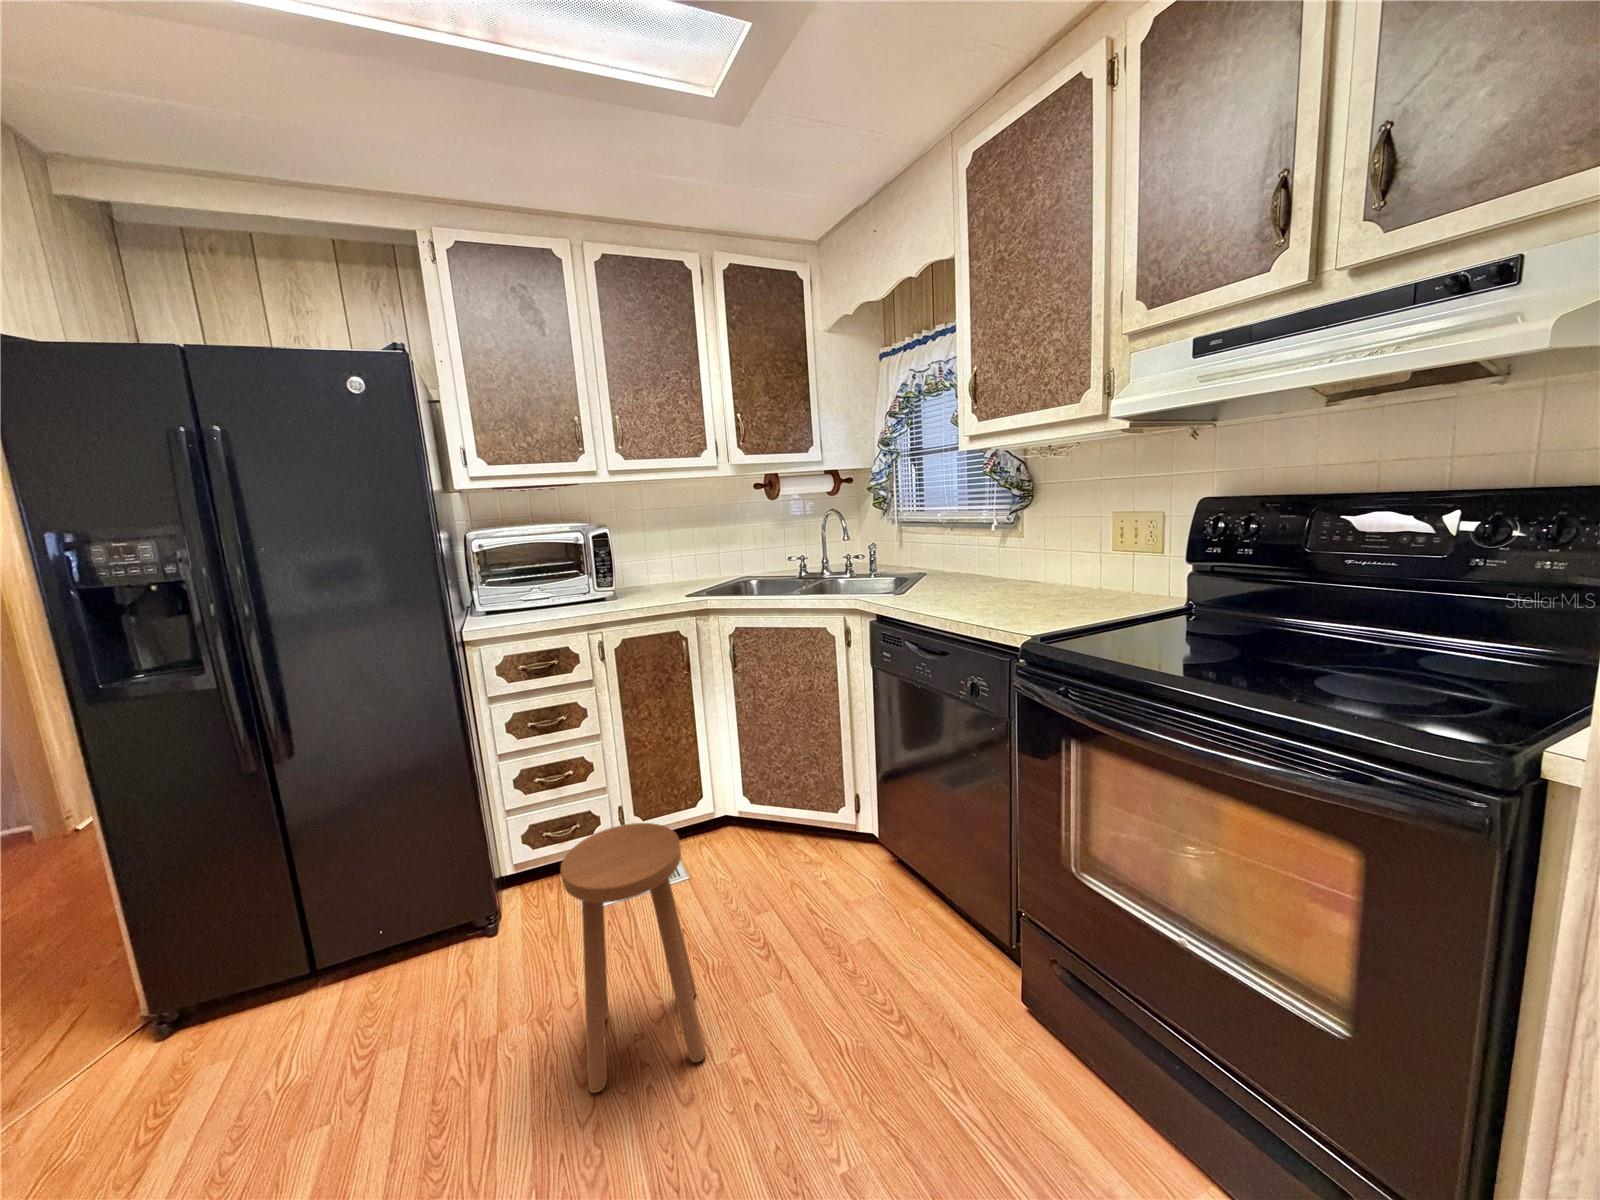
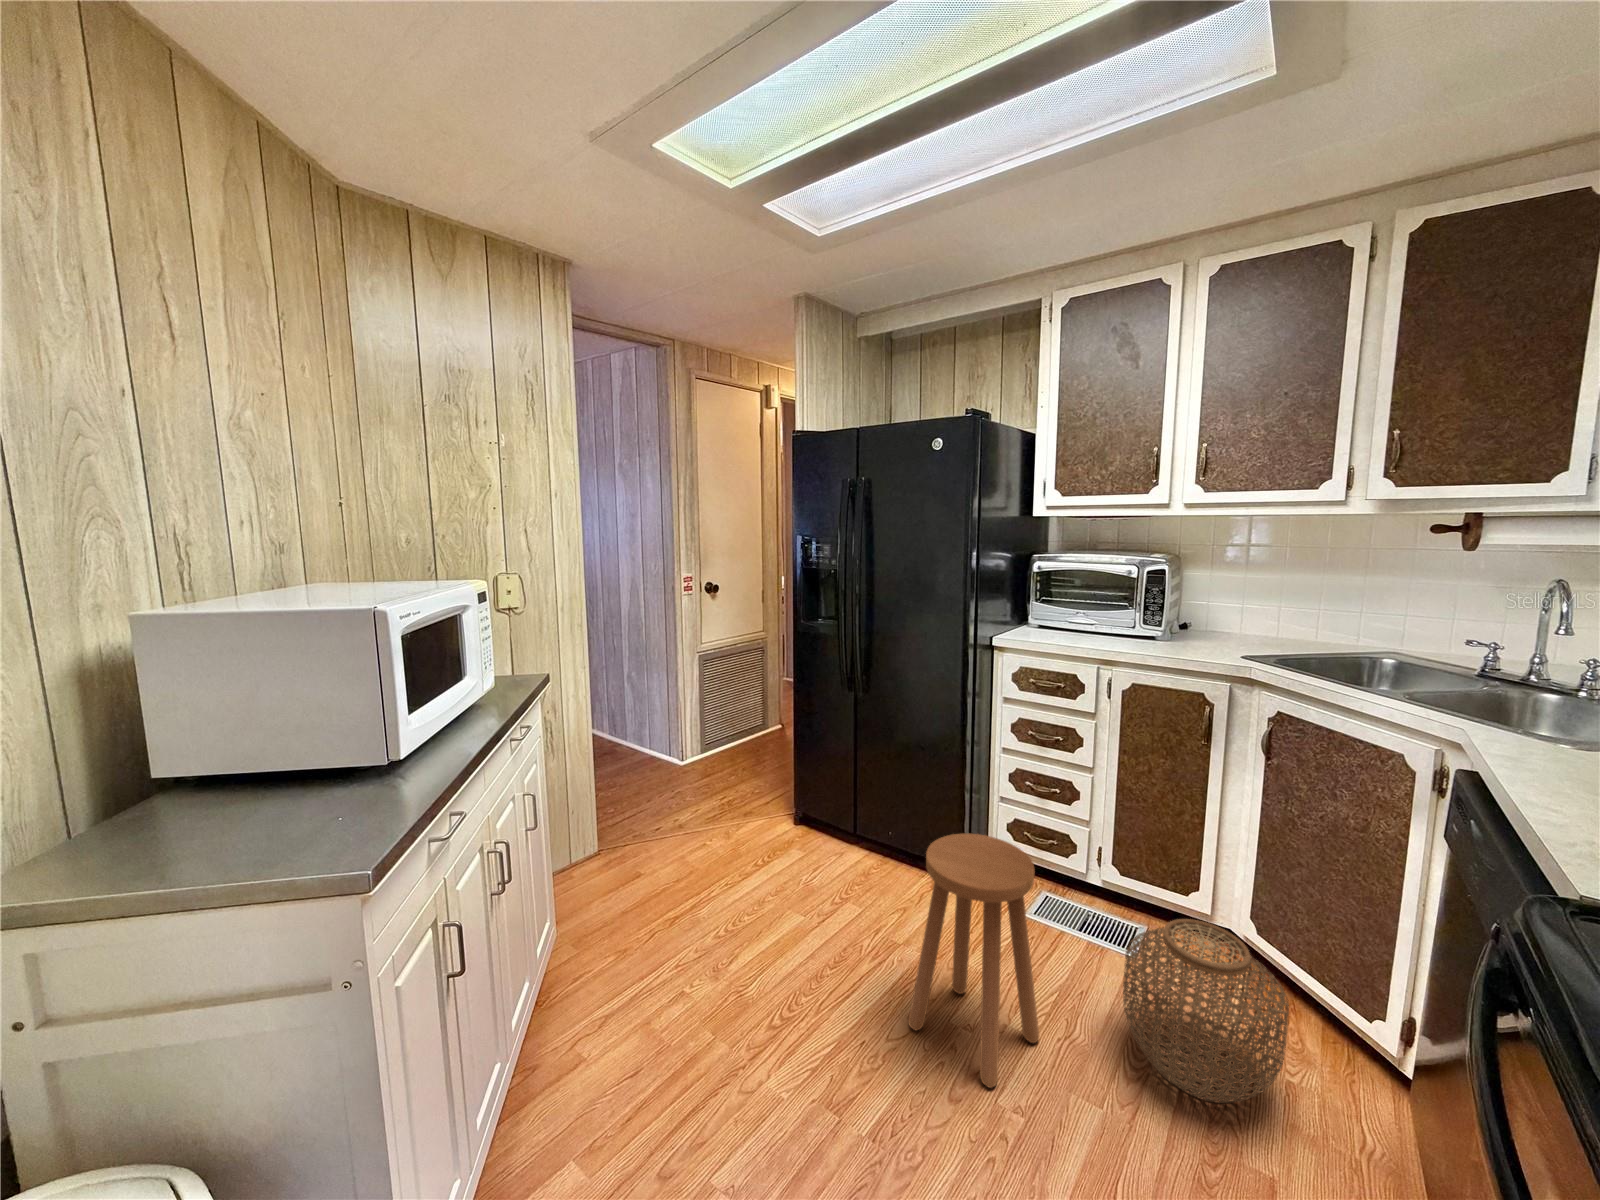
woven basket: none [722,797,835,934] -> present [1123,919,1289,1103]

